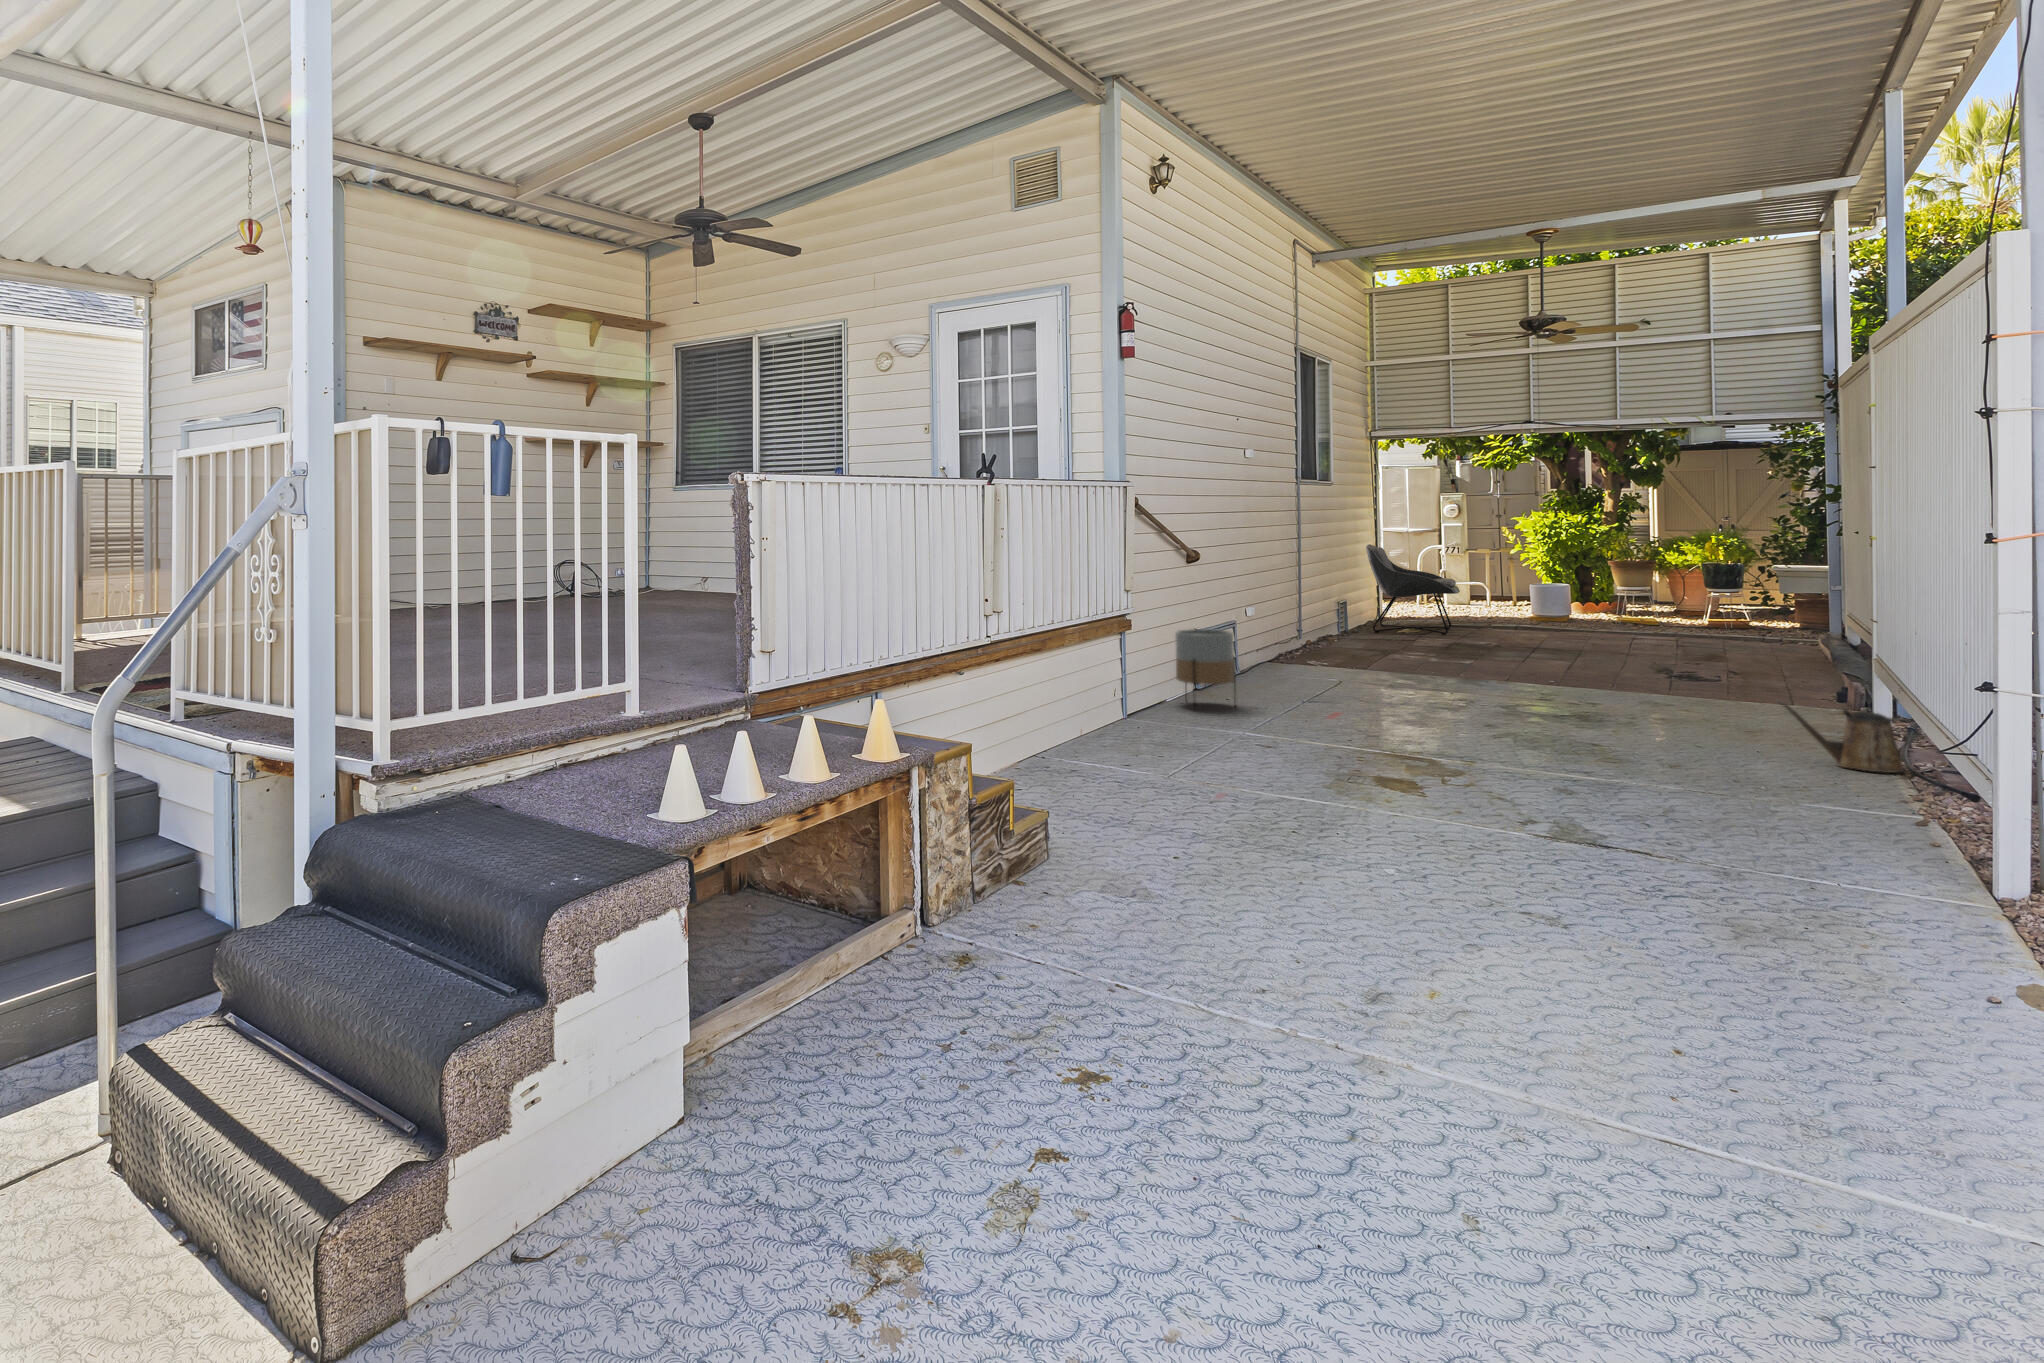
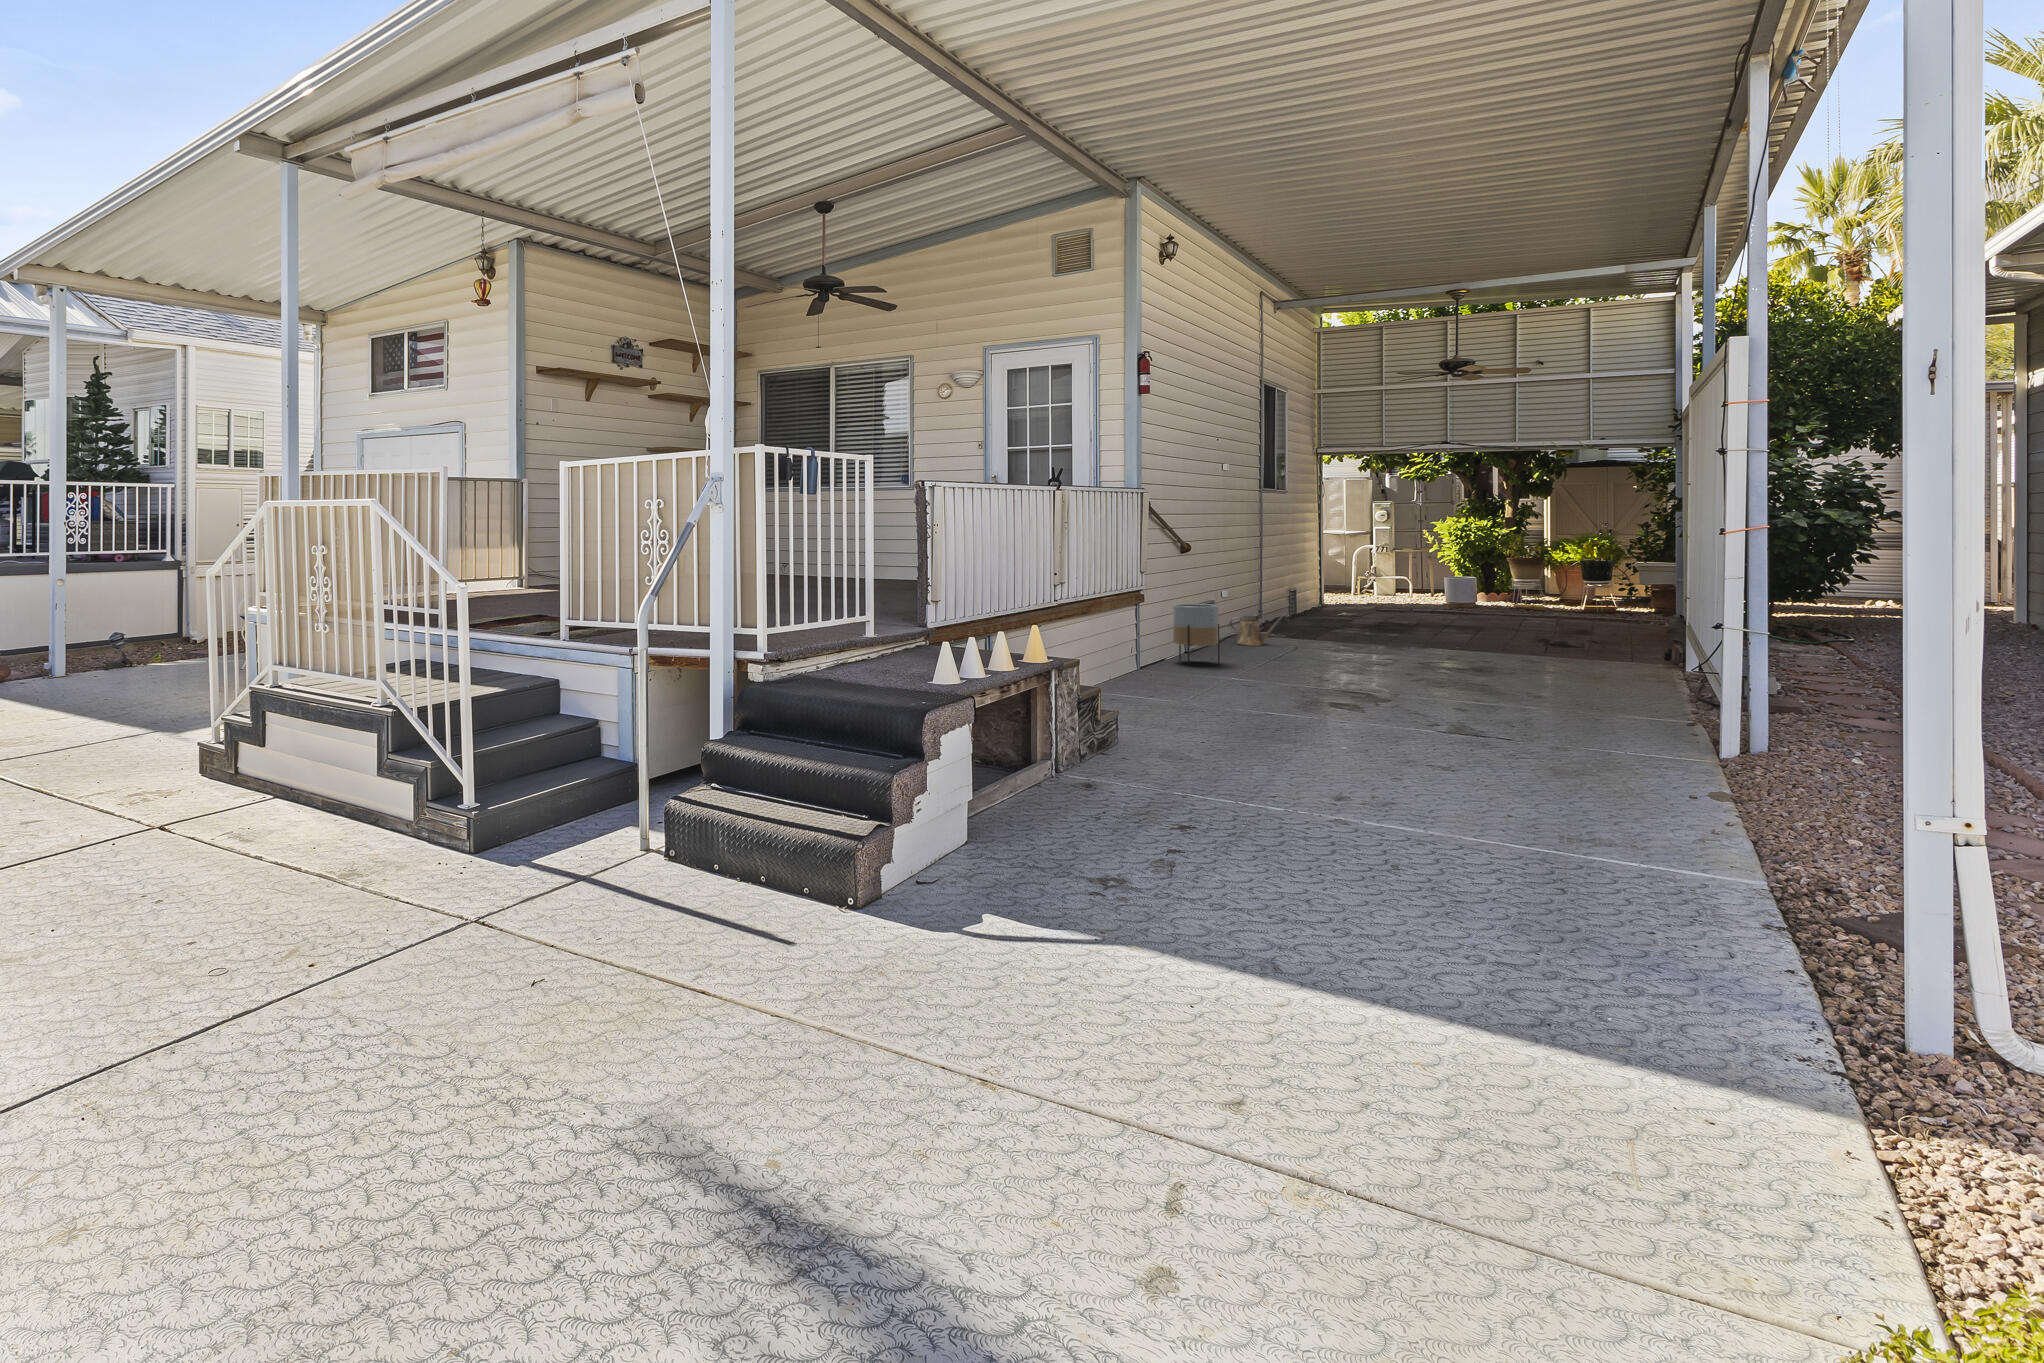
lounge chair: present [1366,544,1460,635] -> none [1312,542,1387,617]
watering can: present [1776,700,1921,773] -> present [1229,614,1287,646]

